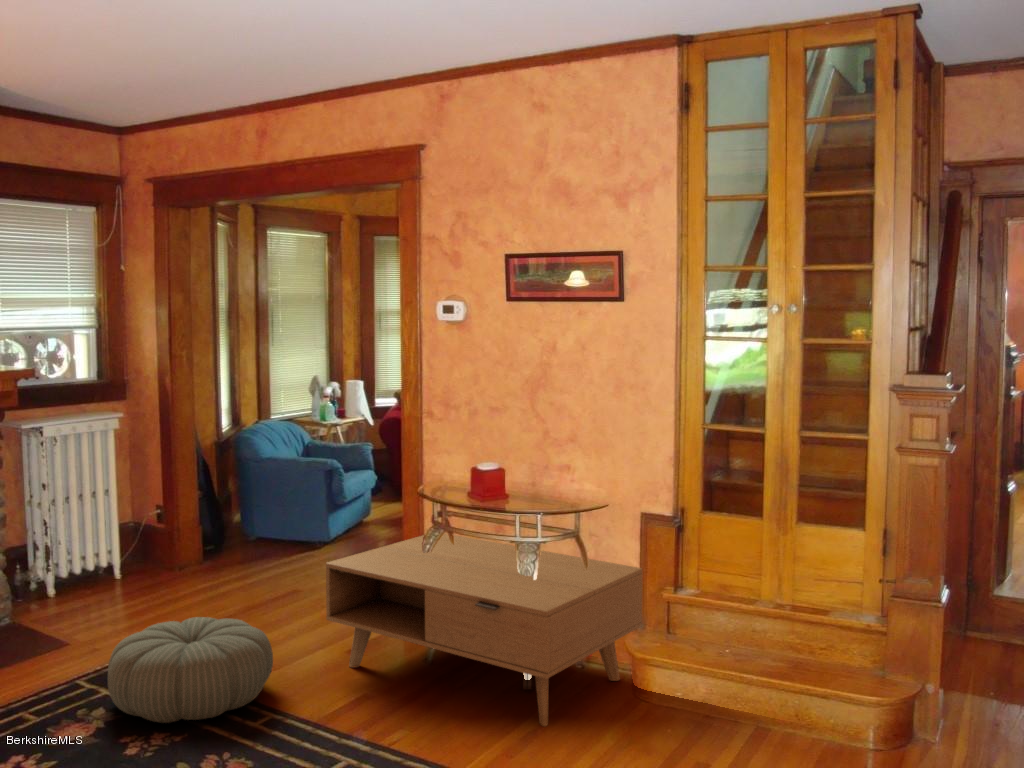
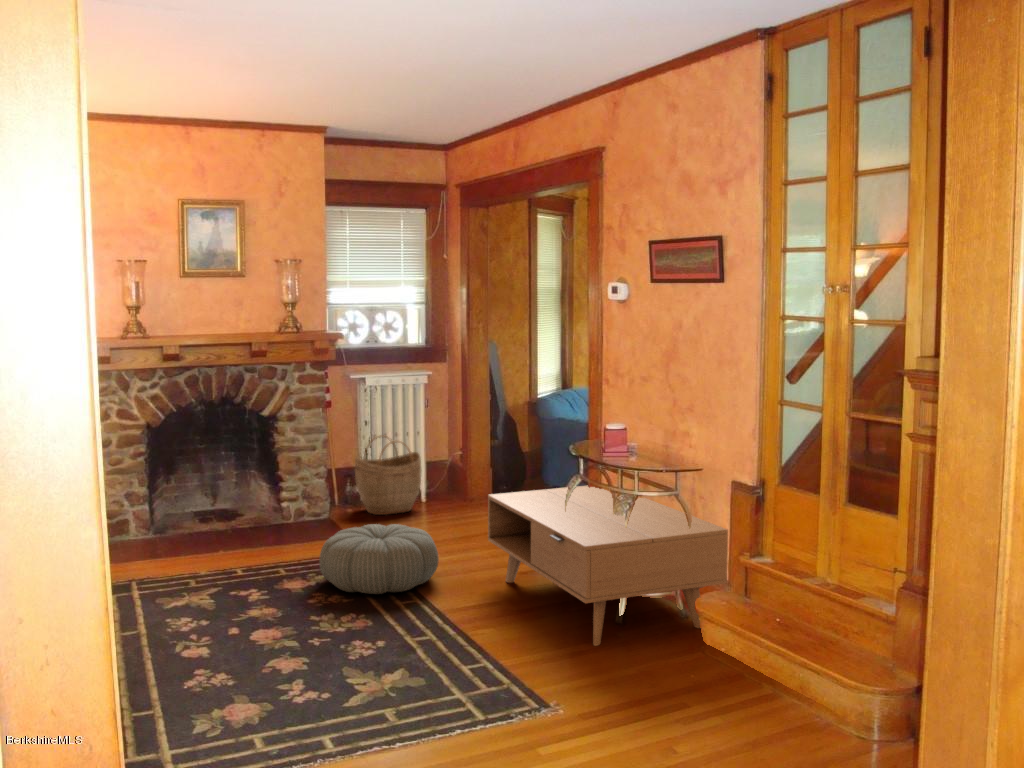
woven basket: none [37,500,131,607] -> present [355,436,421,515]

